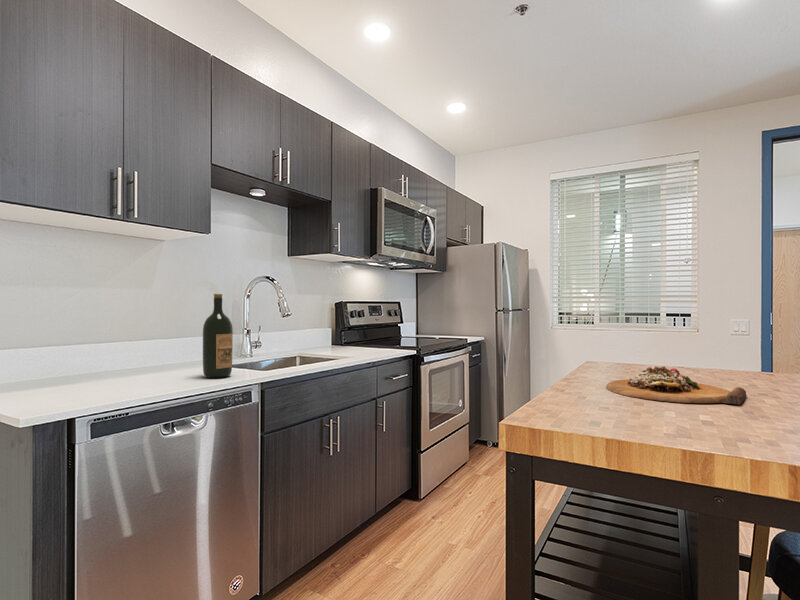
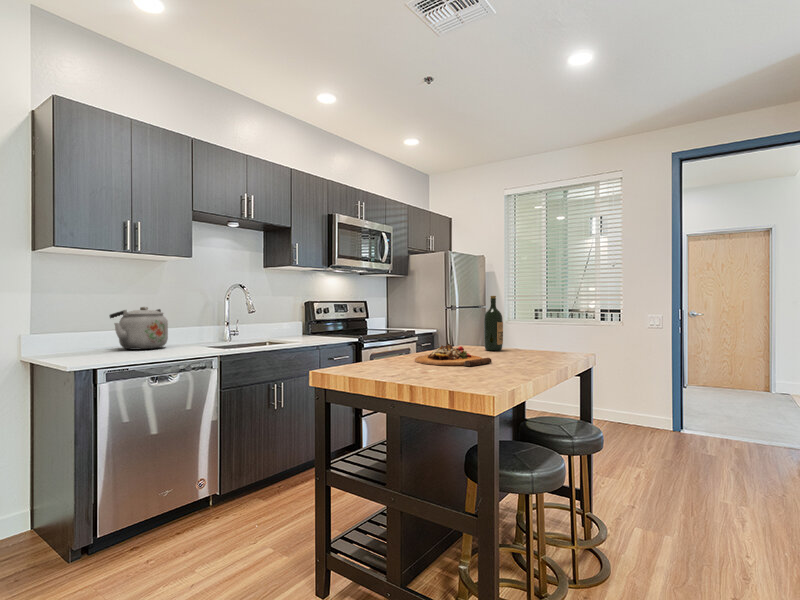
wine bottle: present [203,294,233,378] -> present [484,296,503,351]
kettle: none [82,307,172,373] -> present [109,307,168,349]

